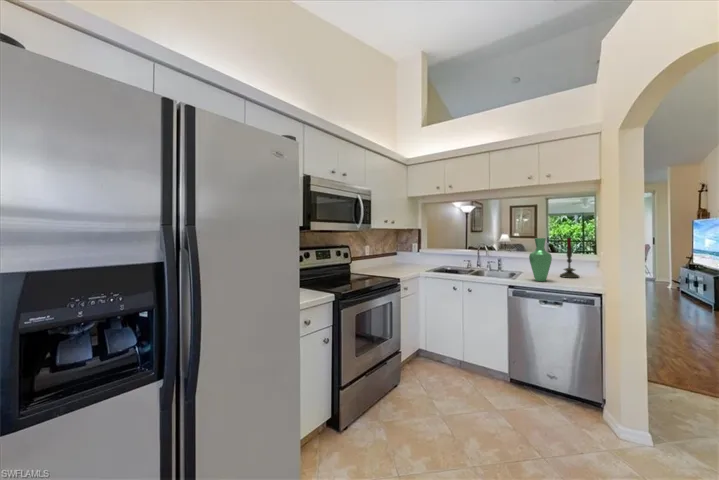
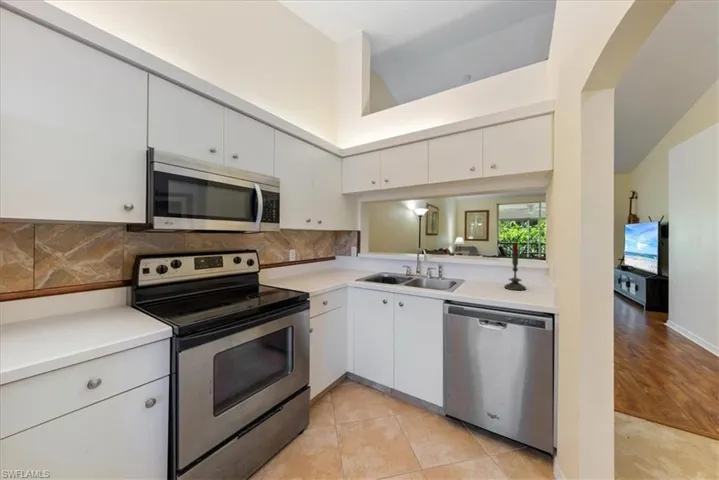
vase: present [529,238,552,281] -> none [469,243,495,296]

